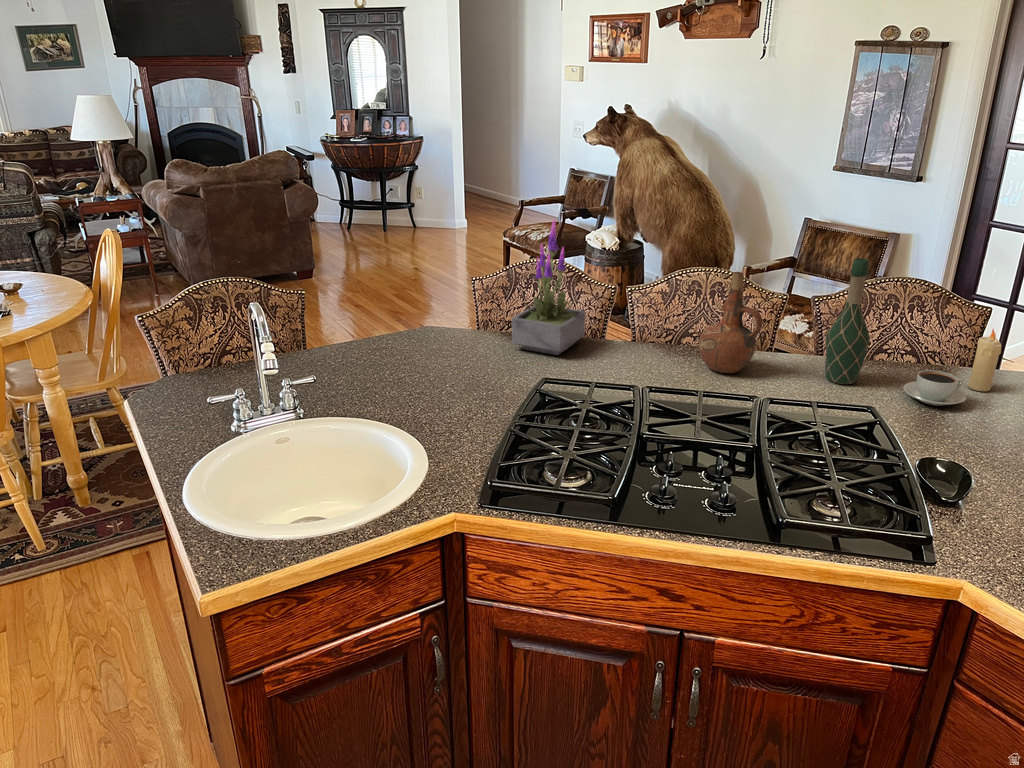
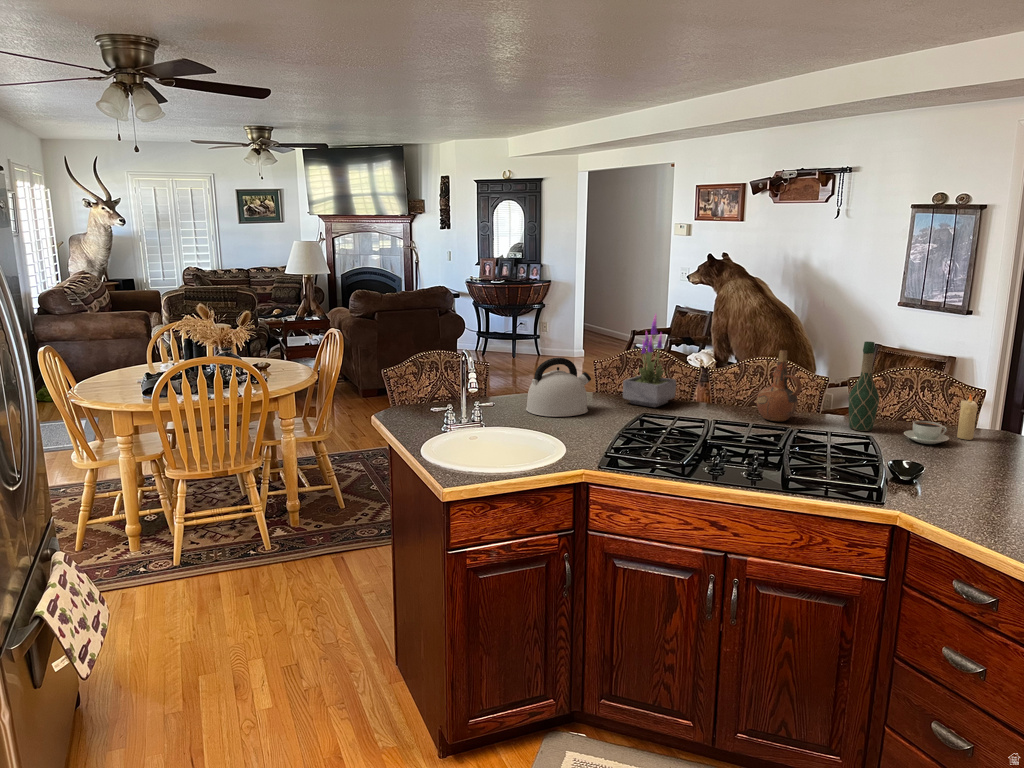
kettle: none [372,296,465,388] -> present [526,358,591,417]

